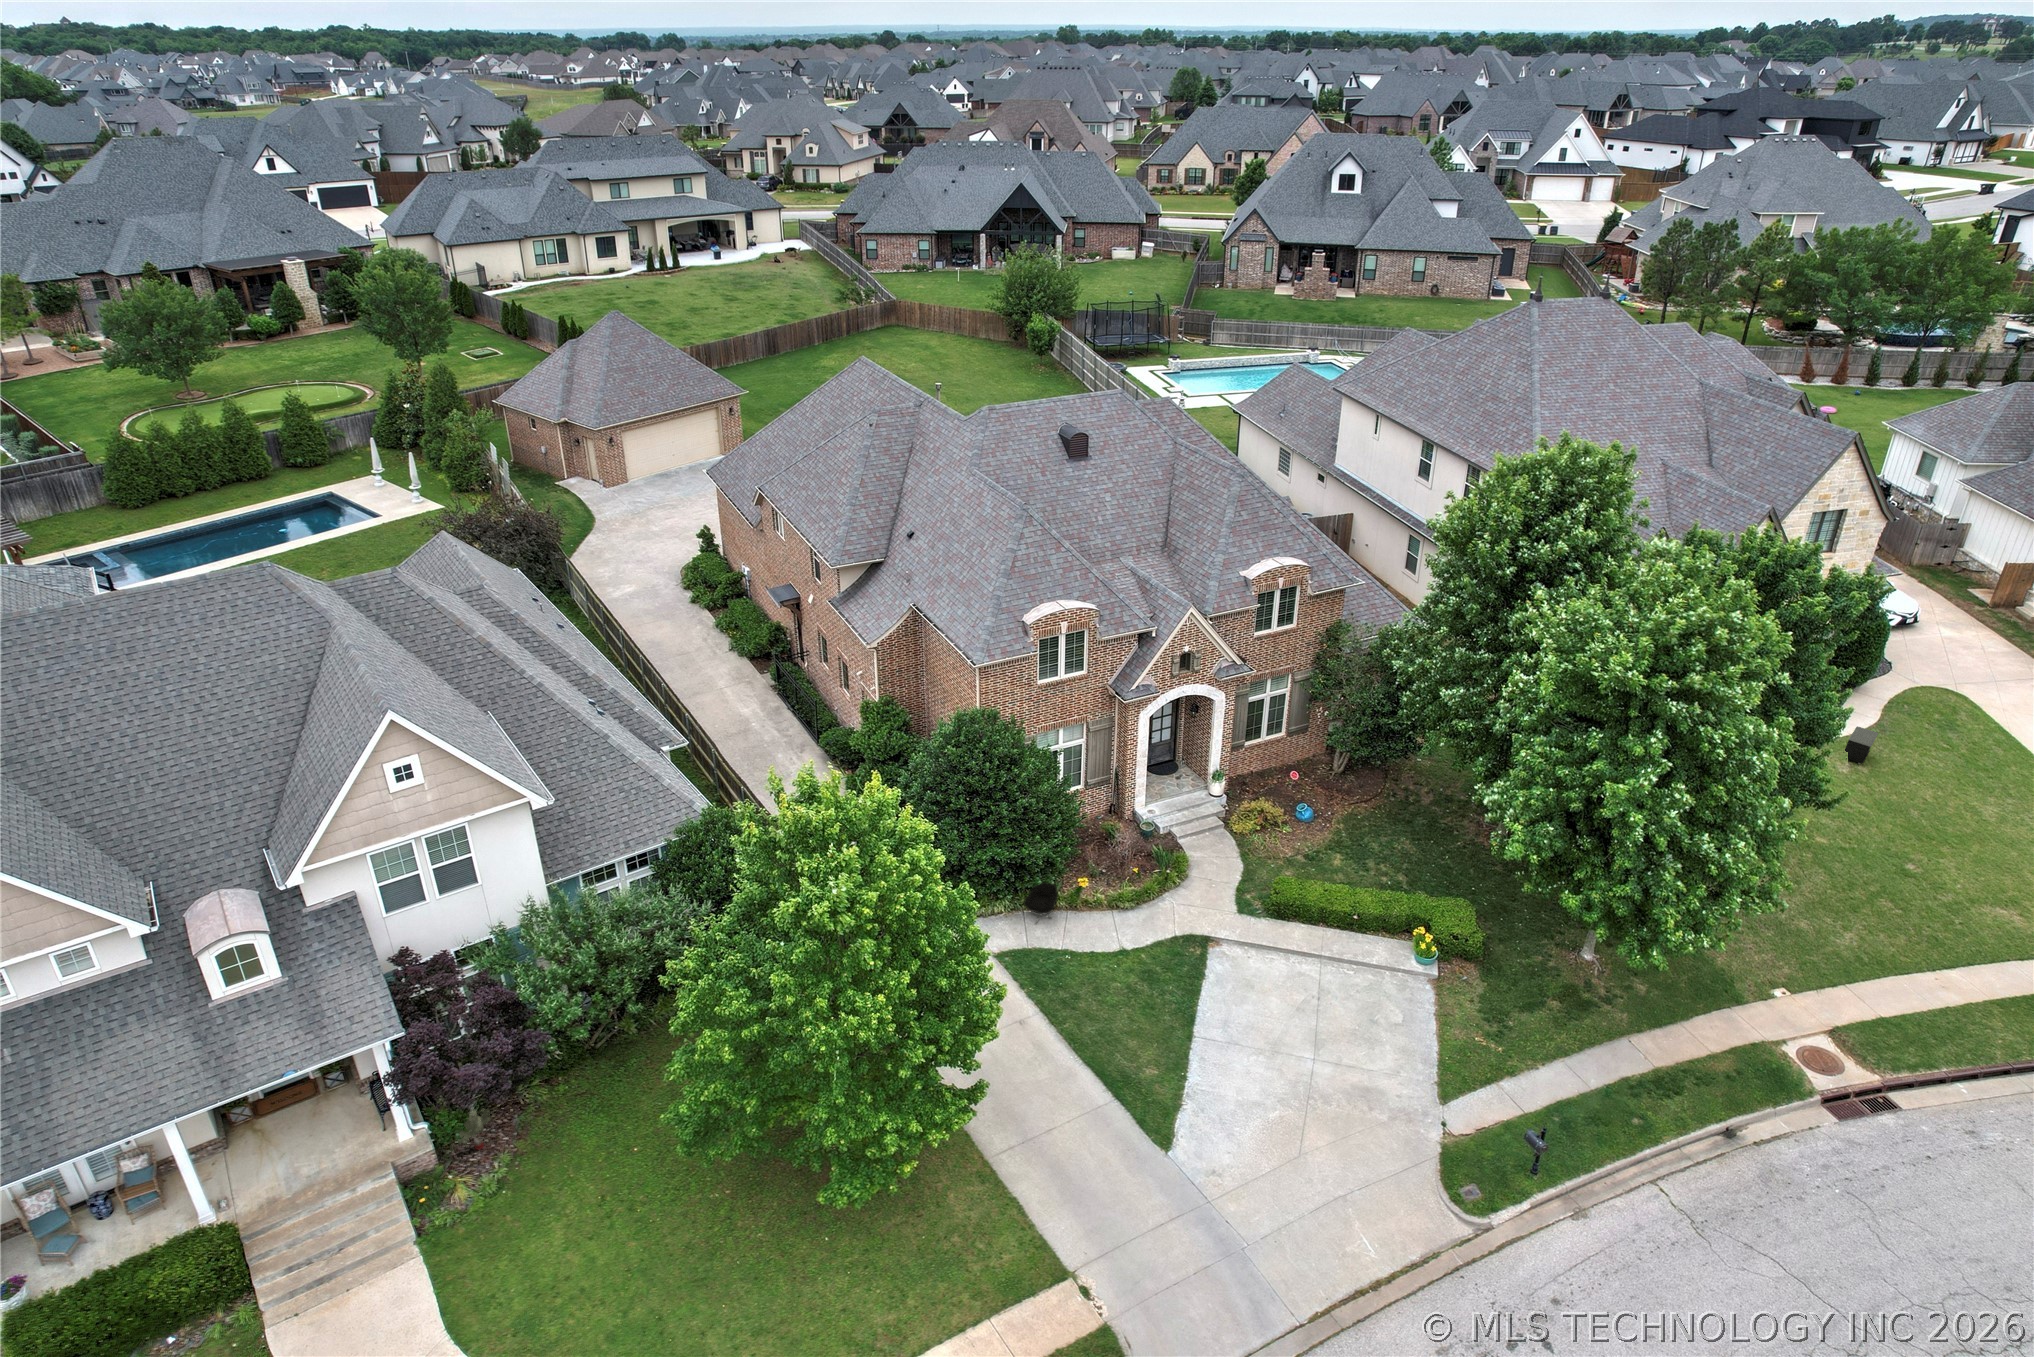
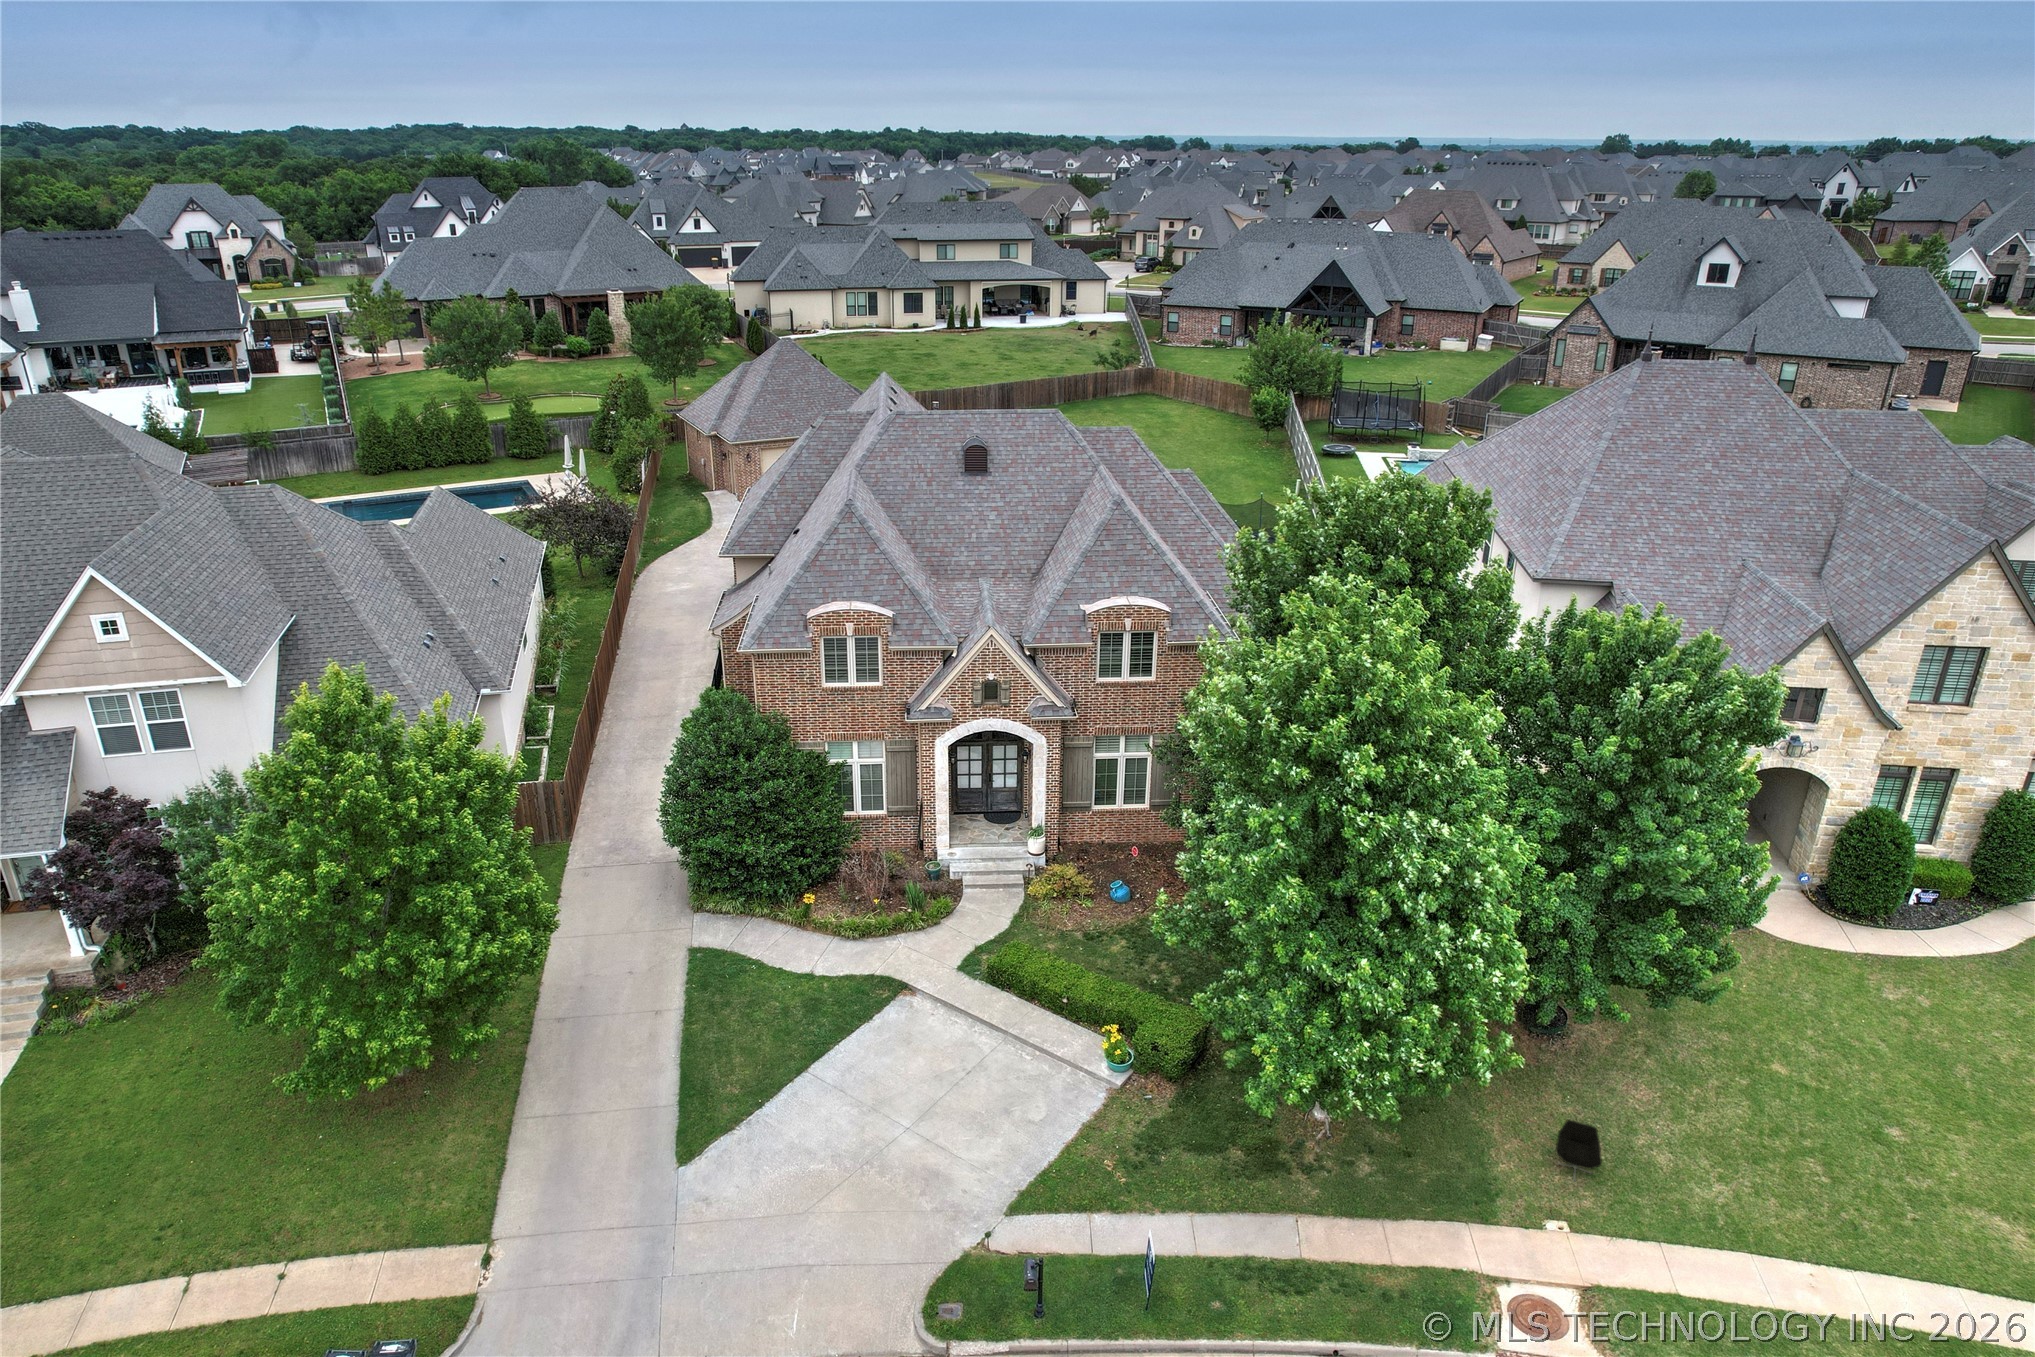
storage bench: present [1845,726,1878,764] -> none [1908,945,1970,995]
lounge chair: present [1023,881,1058,916] -> present [1556,1120,1602,1180]

